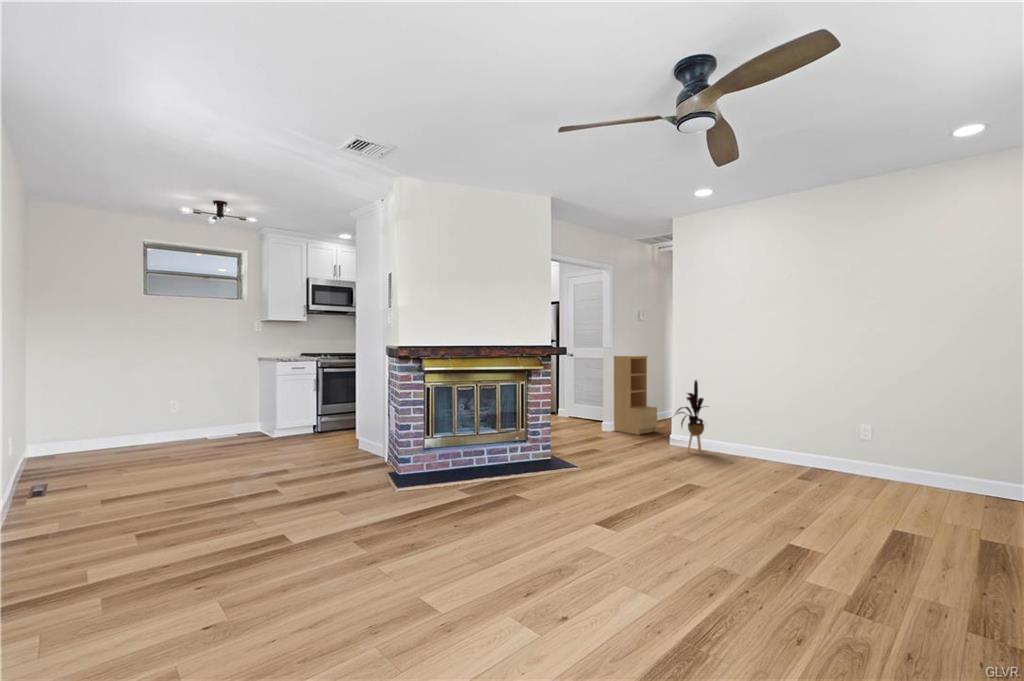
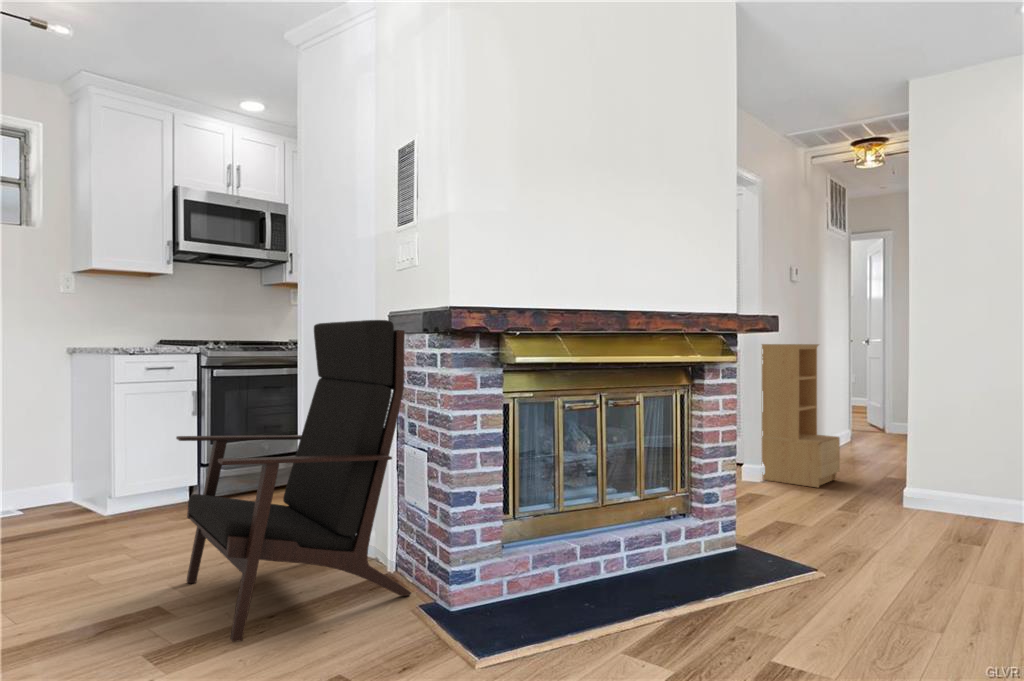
lounge chair: none [295,351,389,481] -> present [176,320,411,642]
house plant: present [676,380,704,454] -> none [924,385,1011,528]

